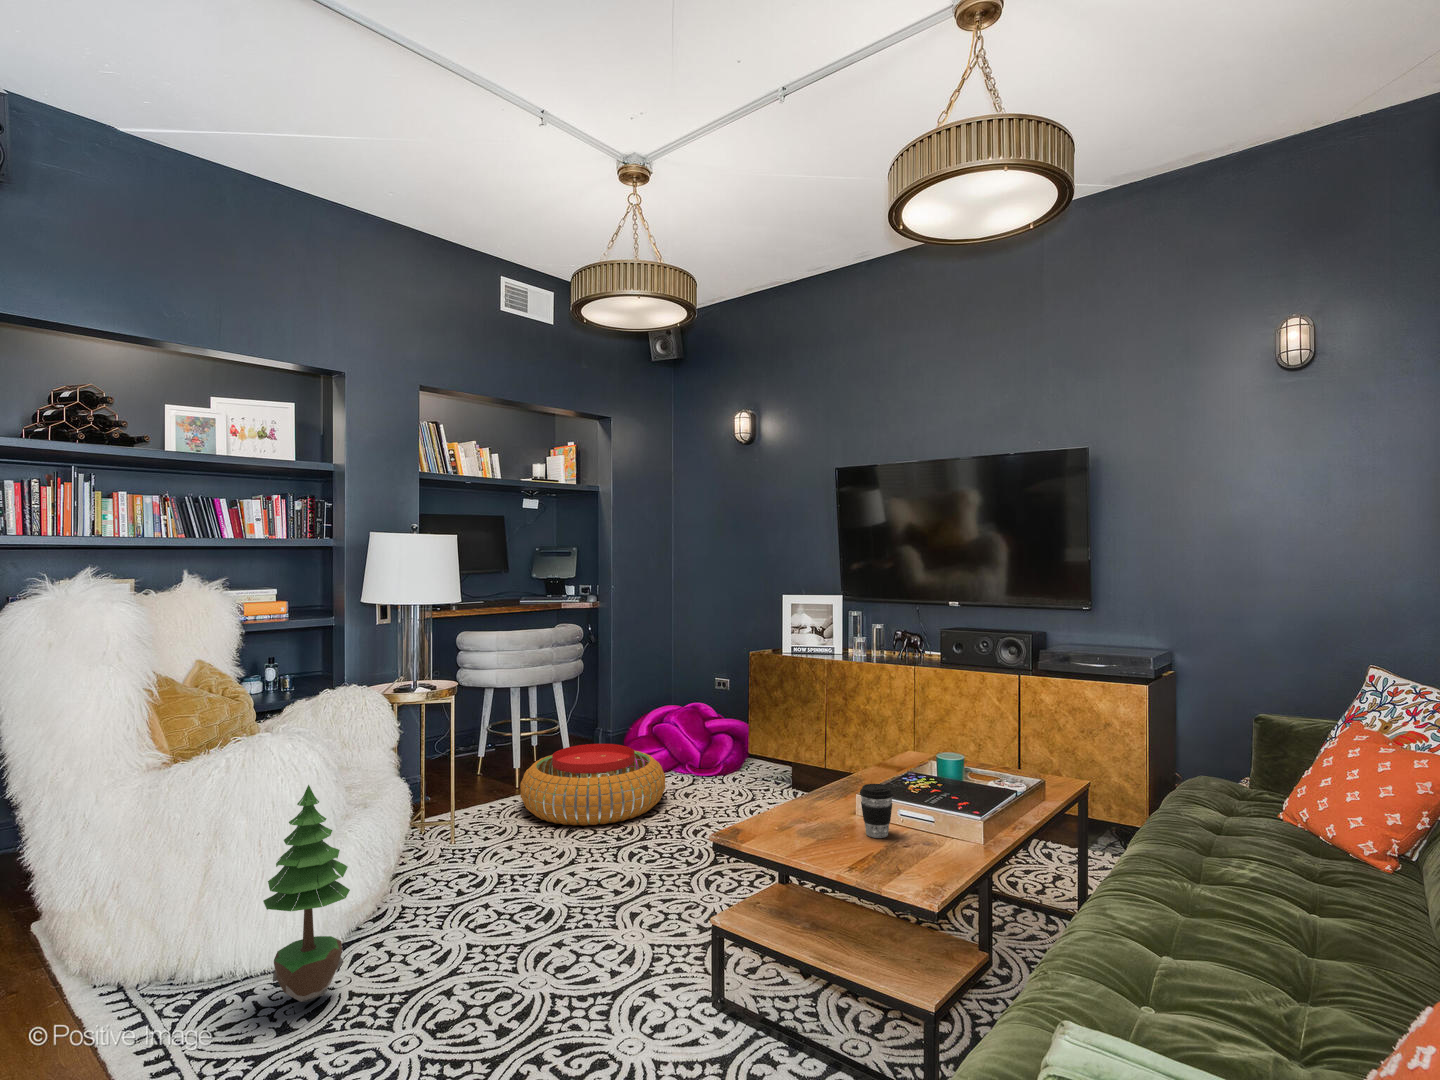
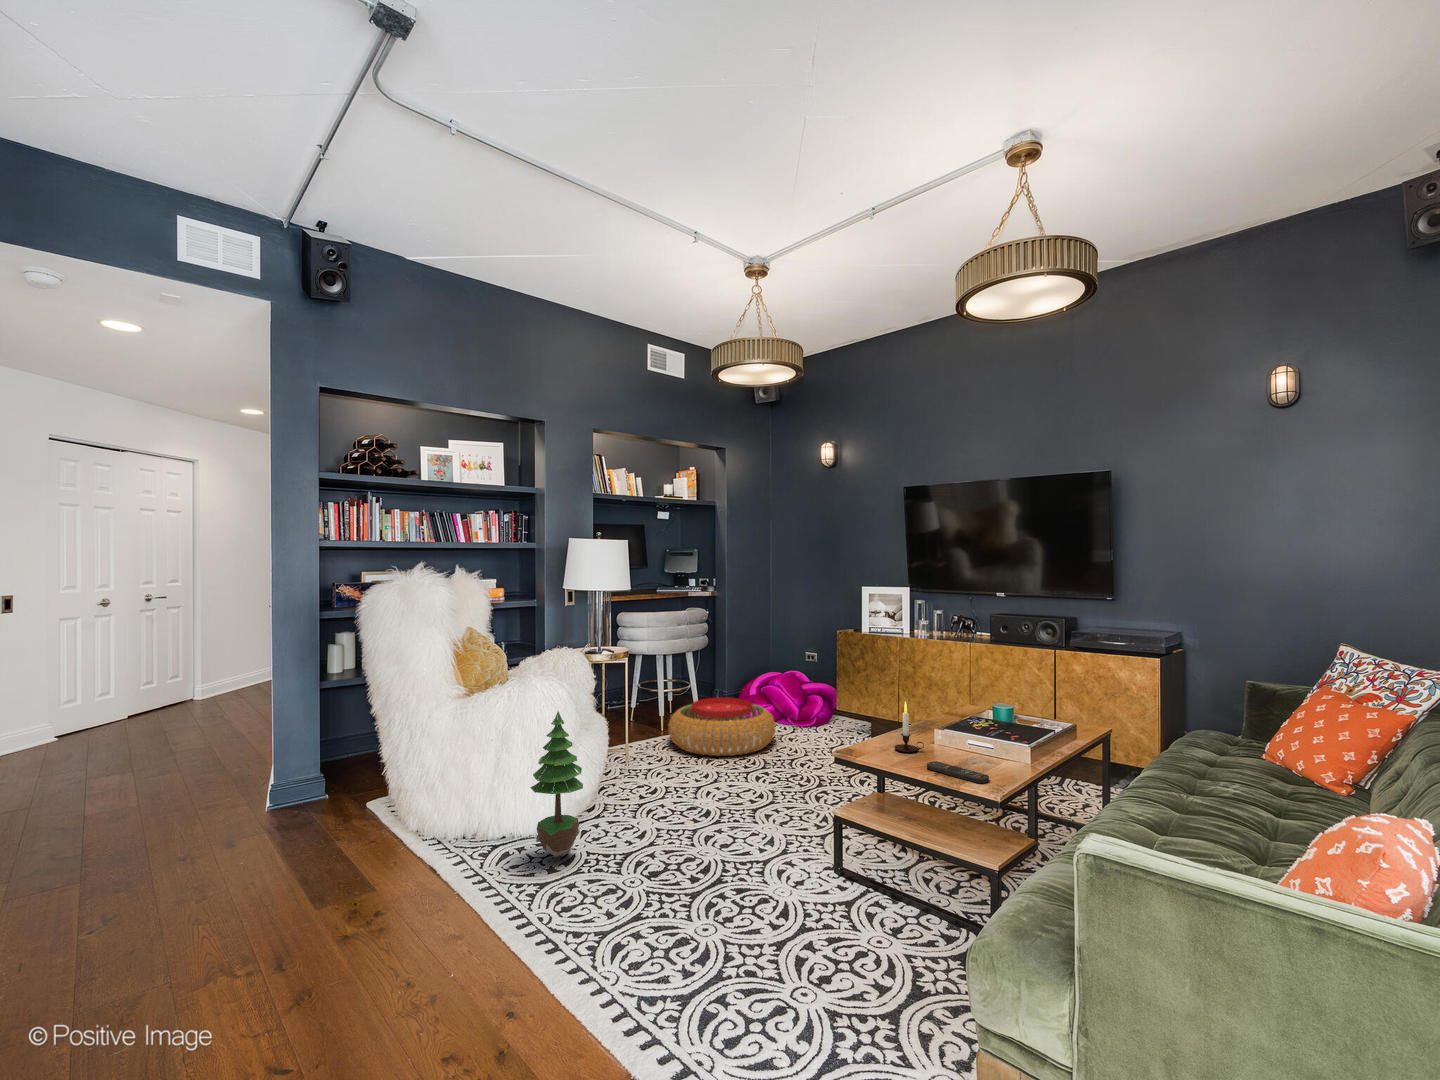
candle: none [799,755,840,827] -> present [894,701,924,752]
coffee cup: present [860,784,893,838] -> none [940,722,965,760]
remote control: none [838,843,922,877] -> present [927,761,989,784]

